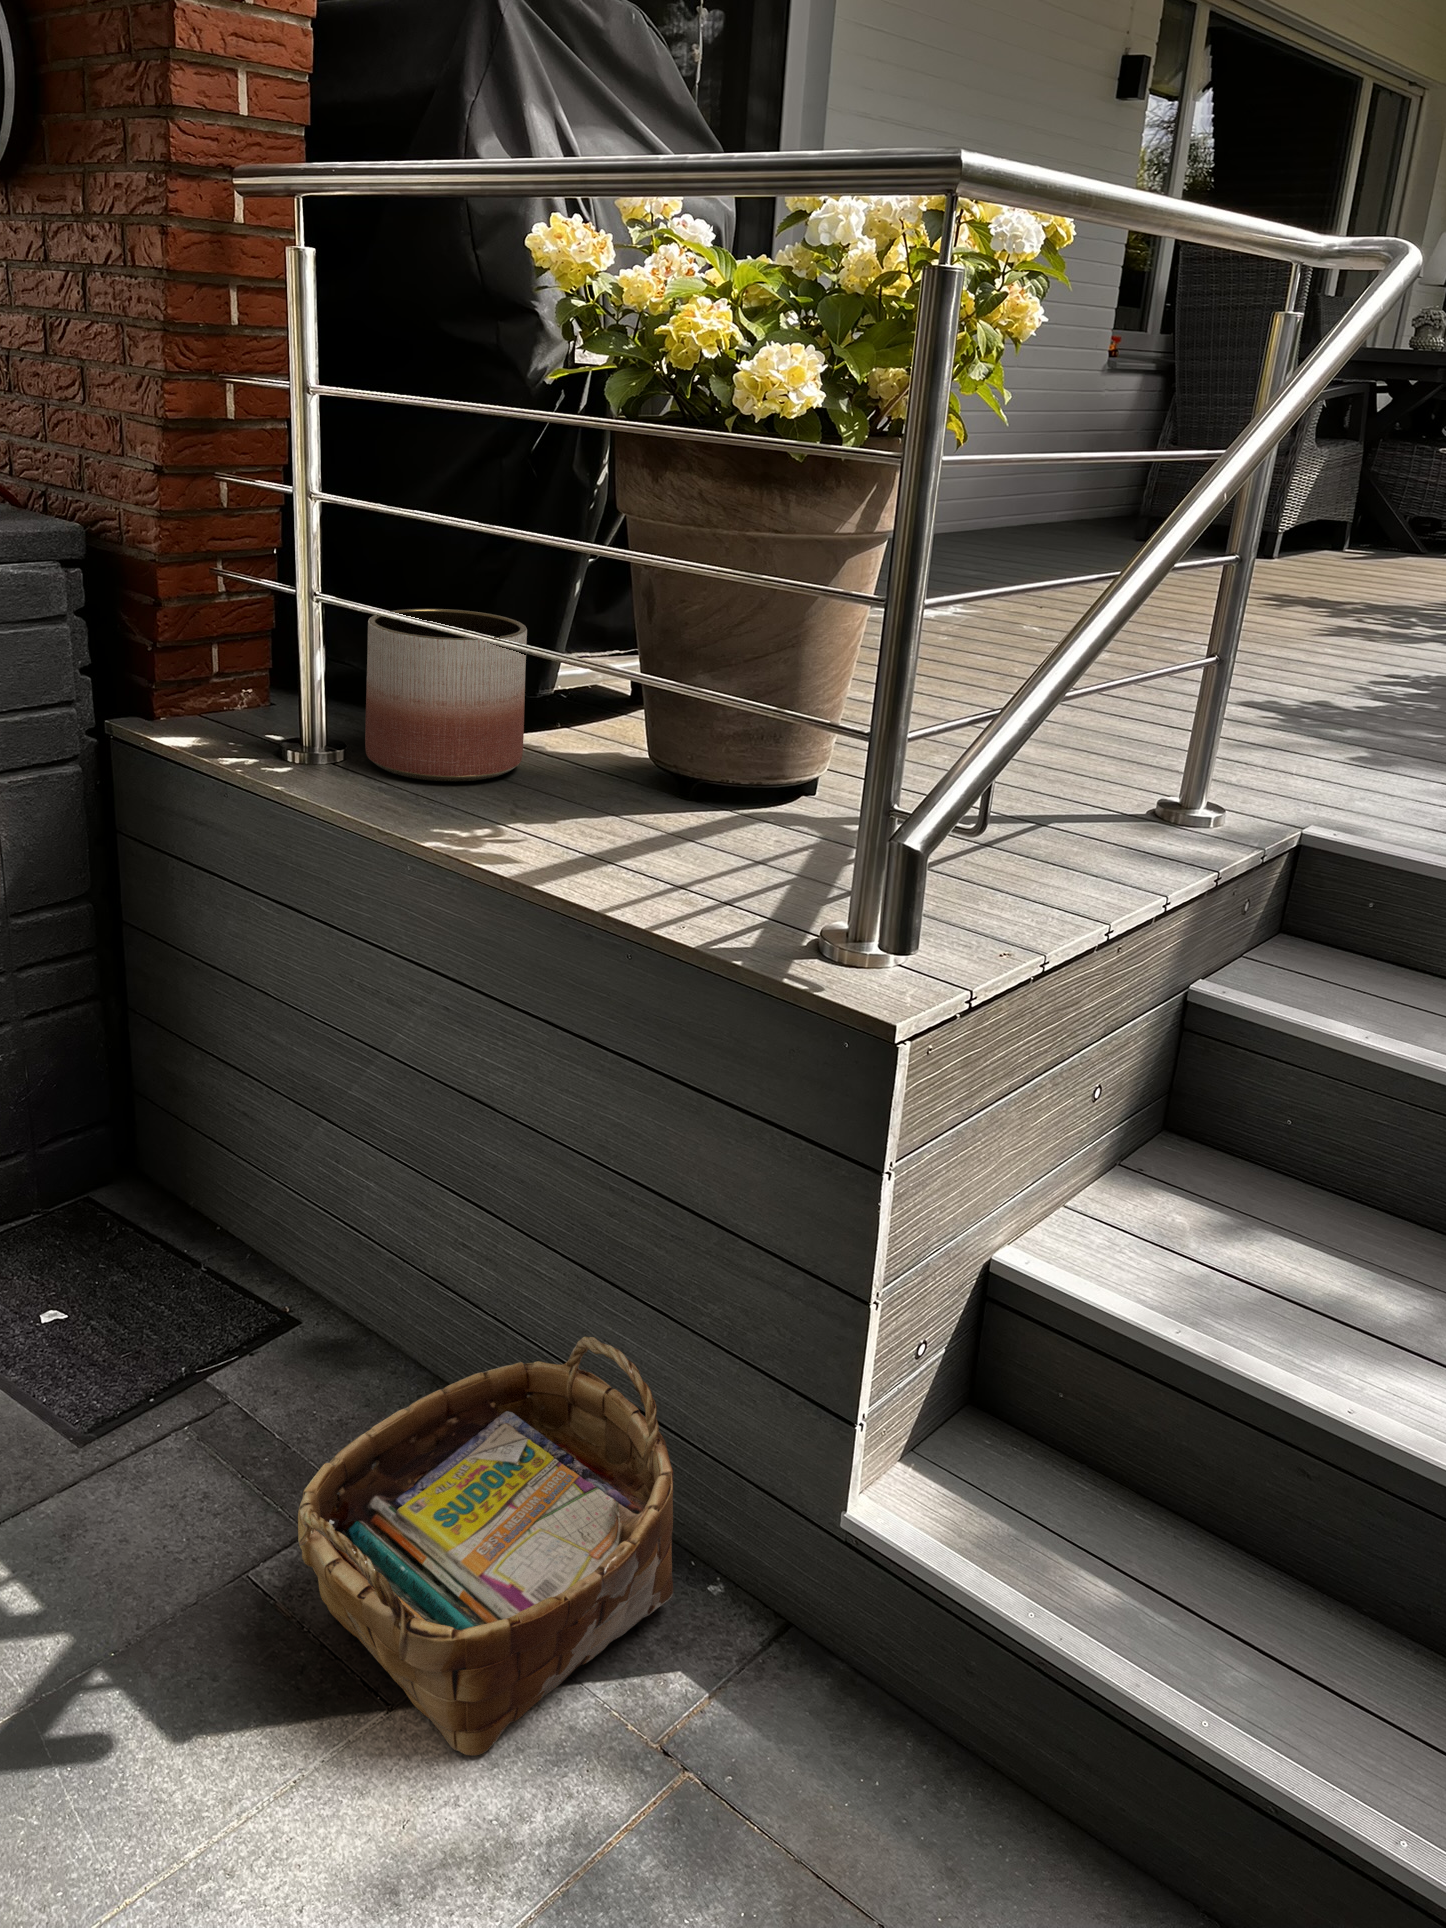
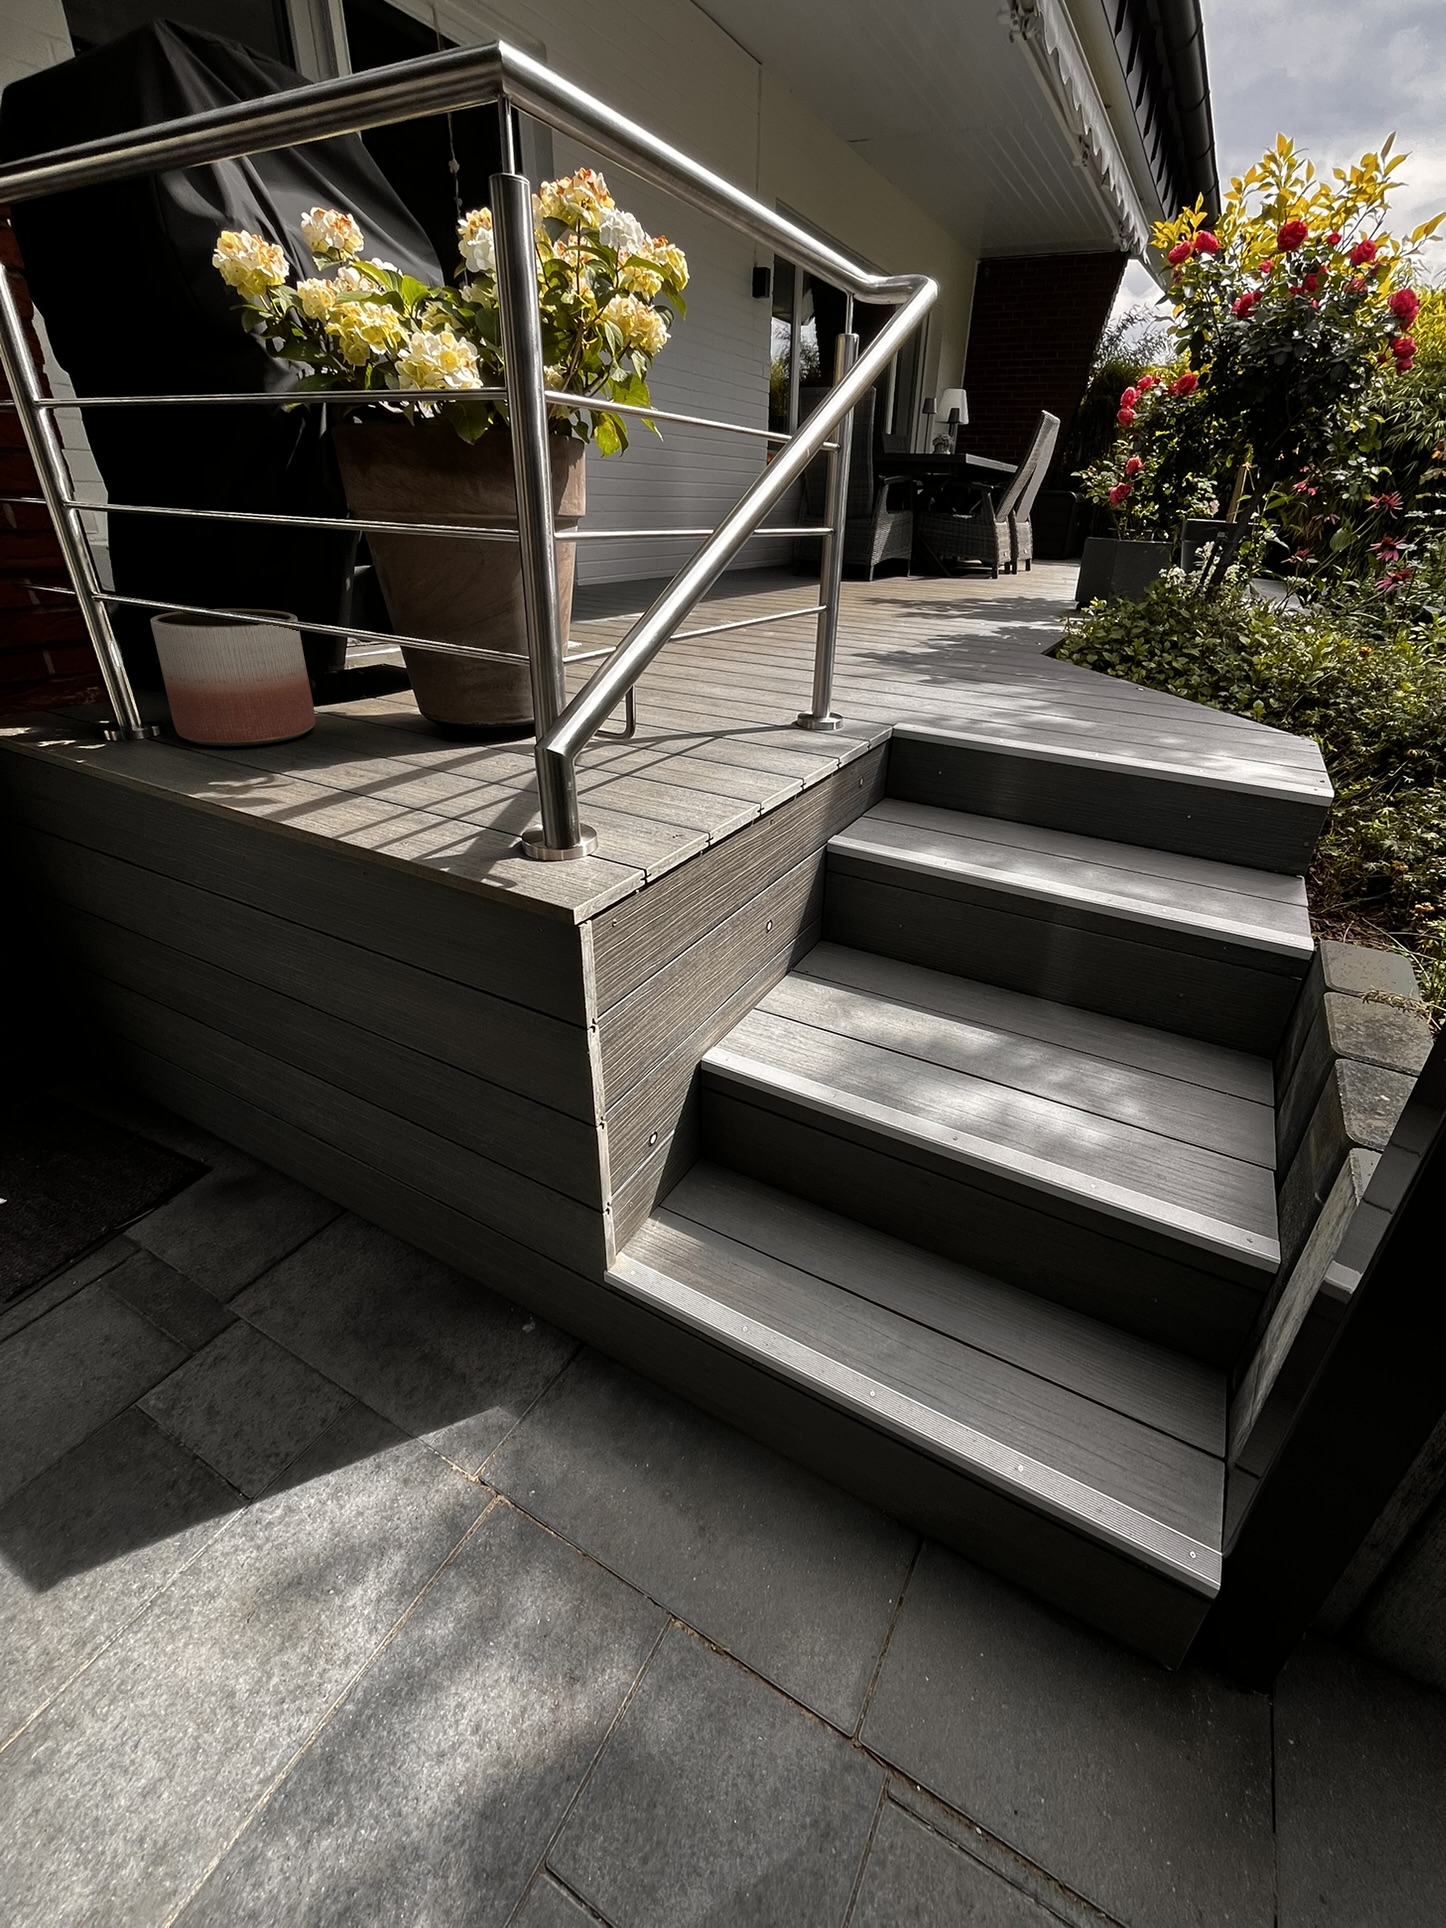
woven basket: present [298,1337,674,1756] -> none [124,1170,489,1536]

